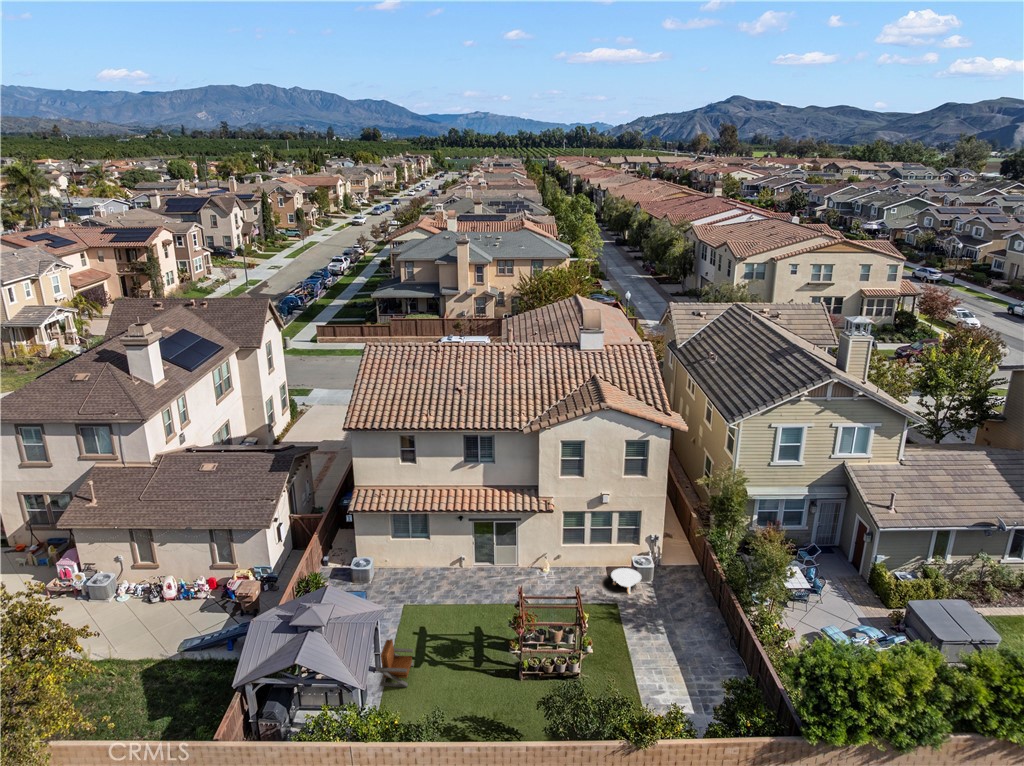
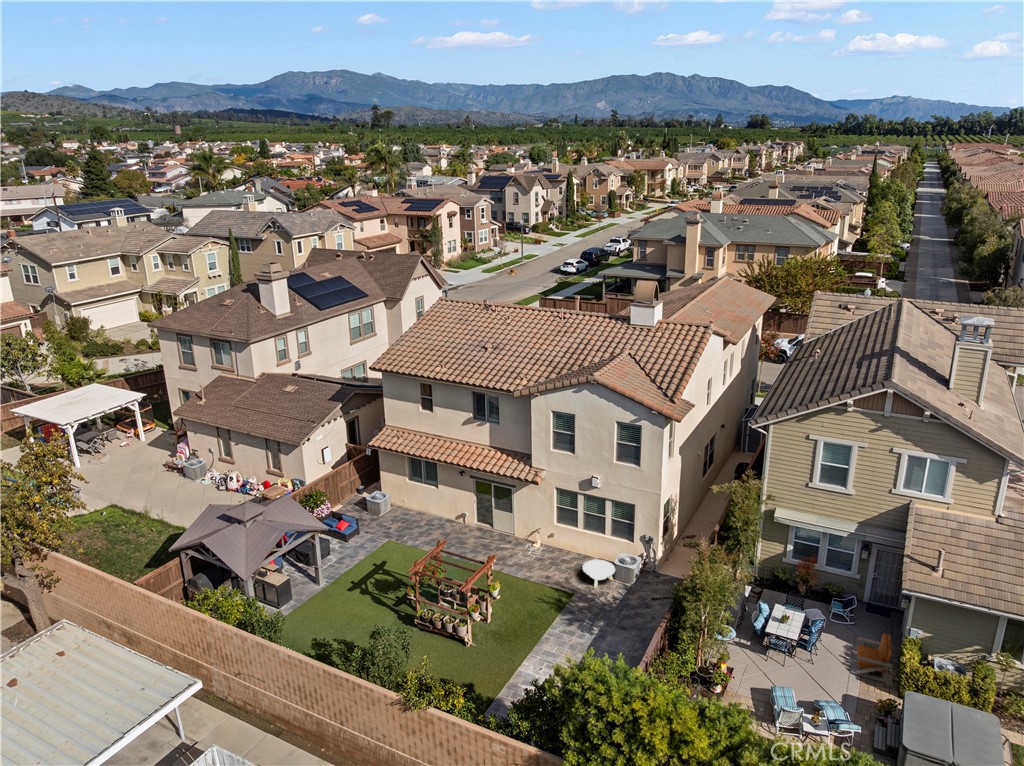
lounge chair: present [378,639,414,687] -> present [855,633,892,683]

